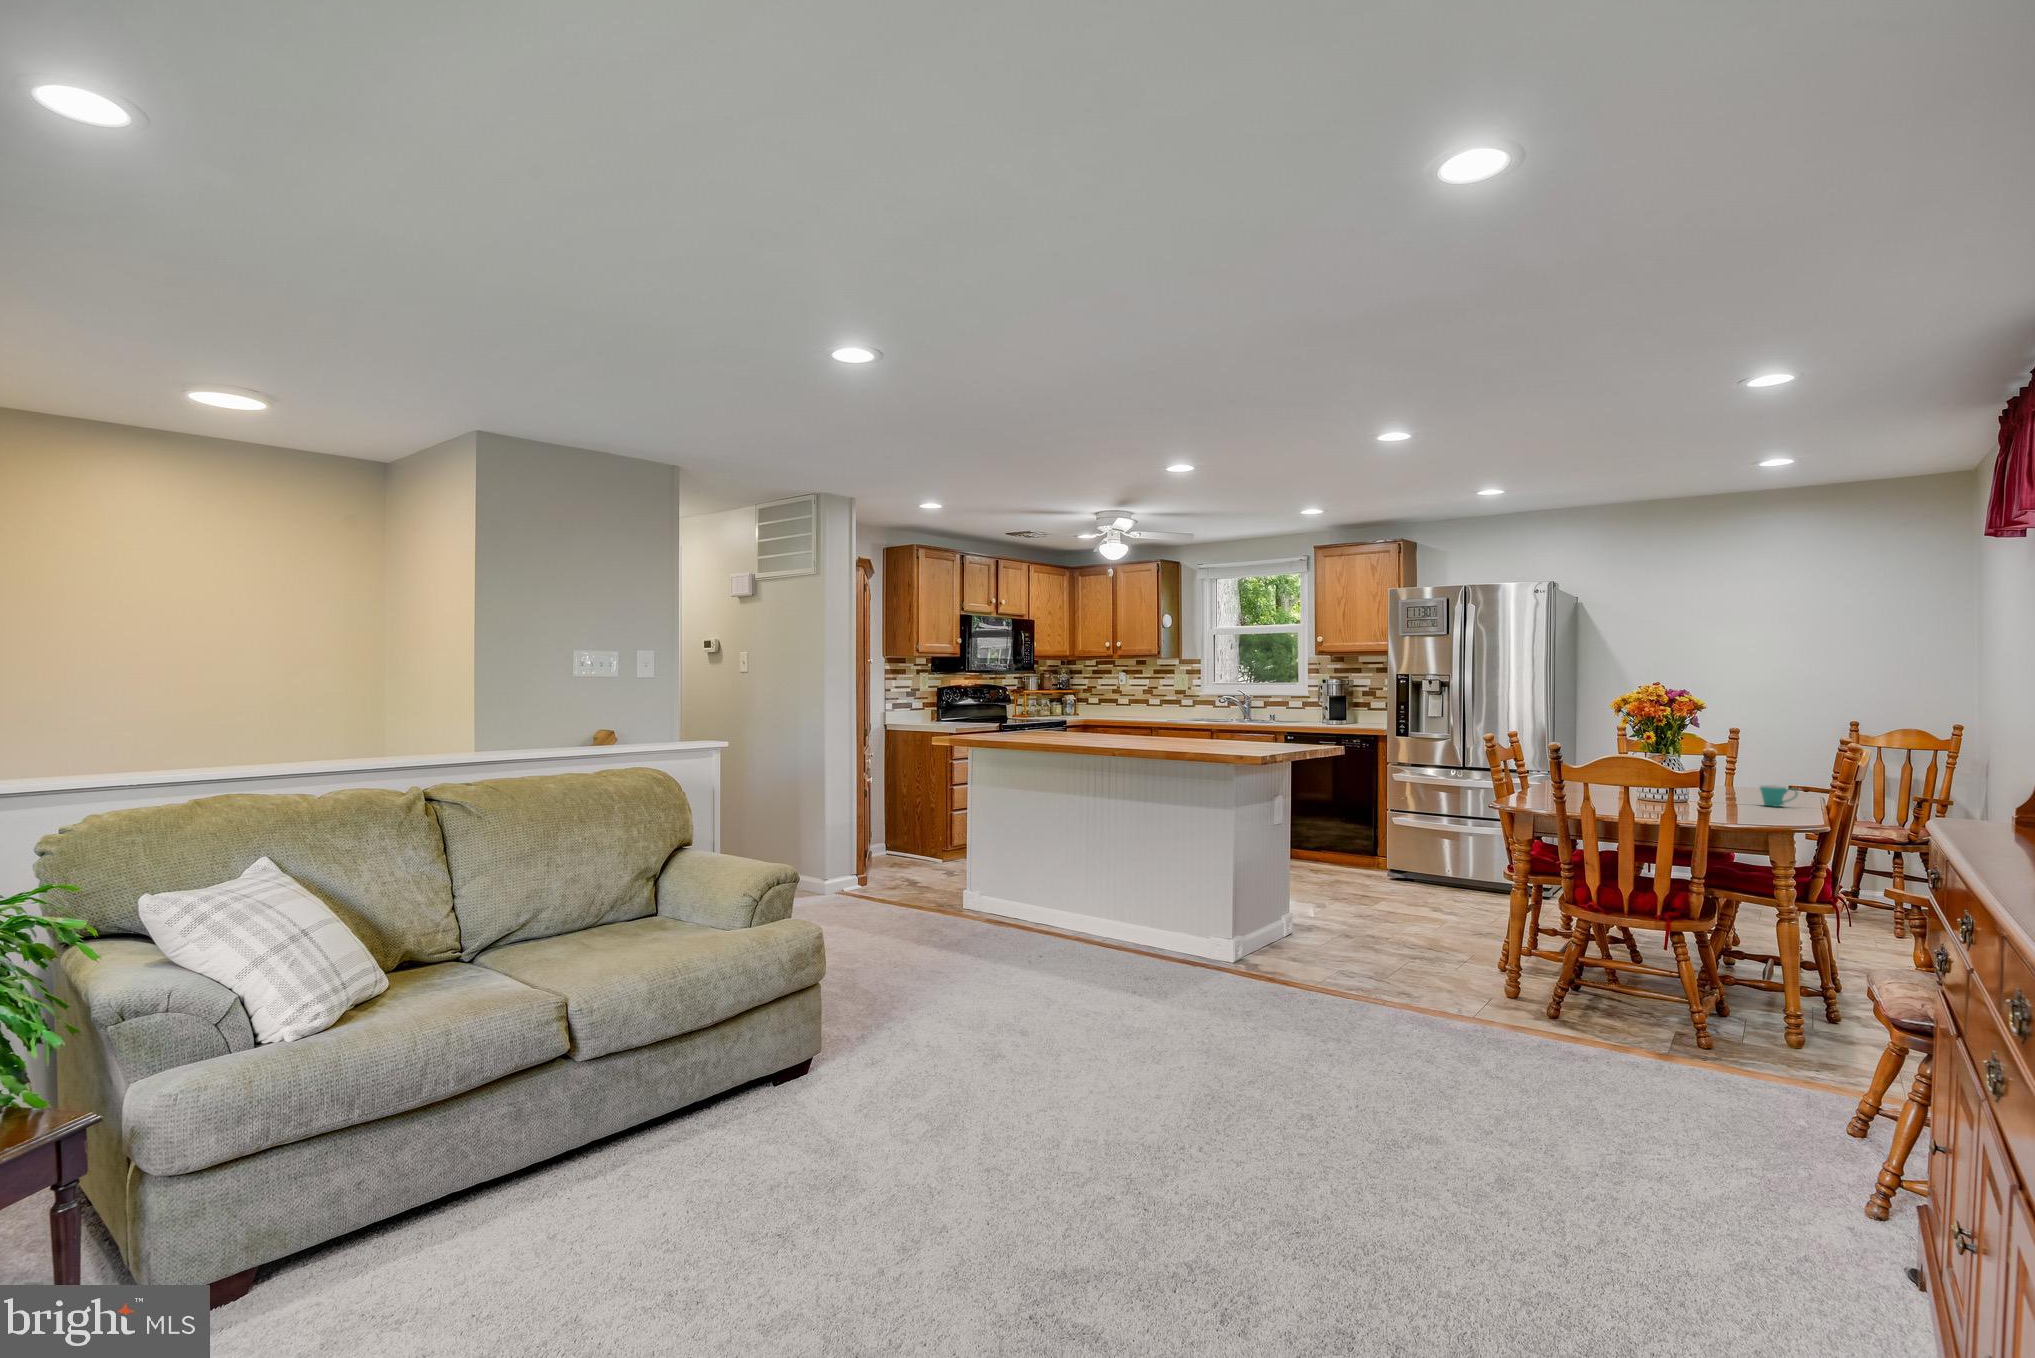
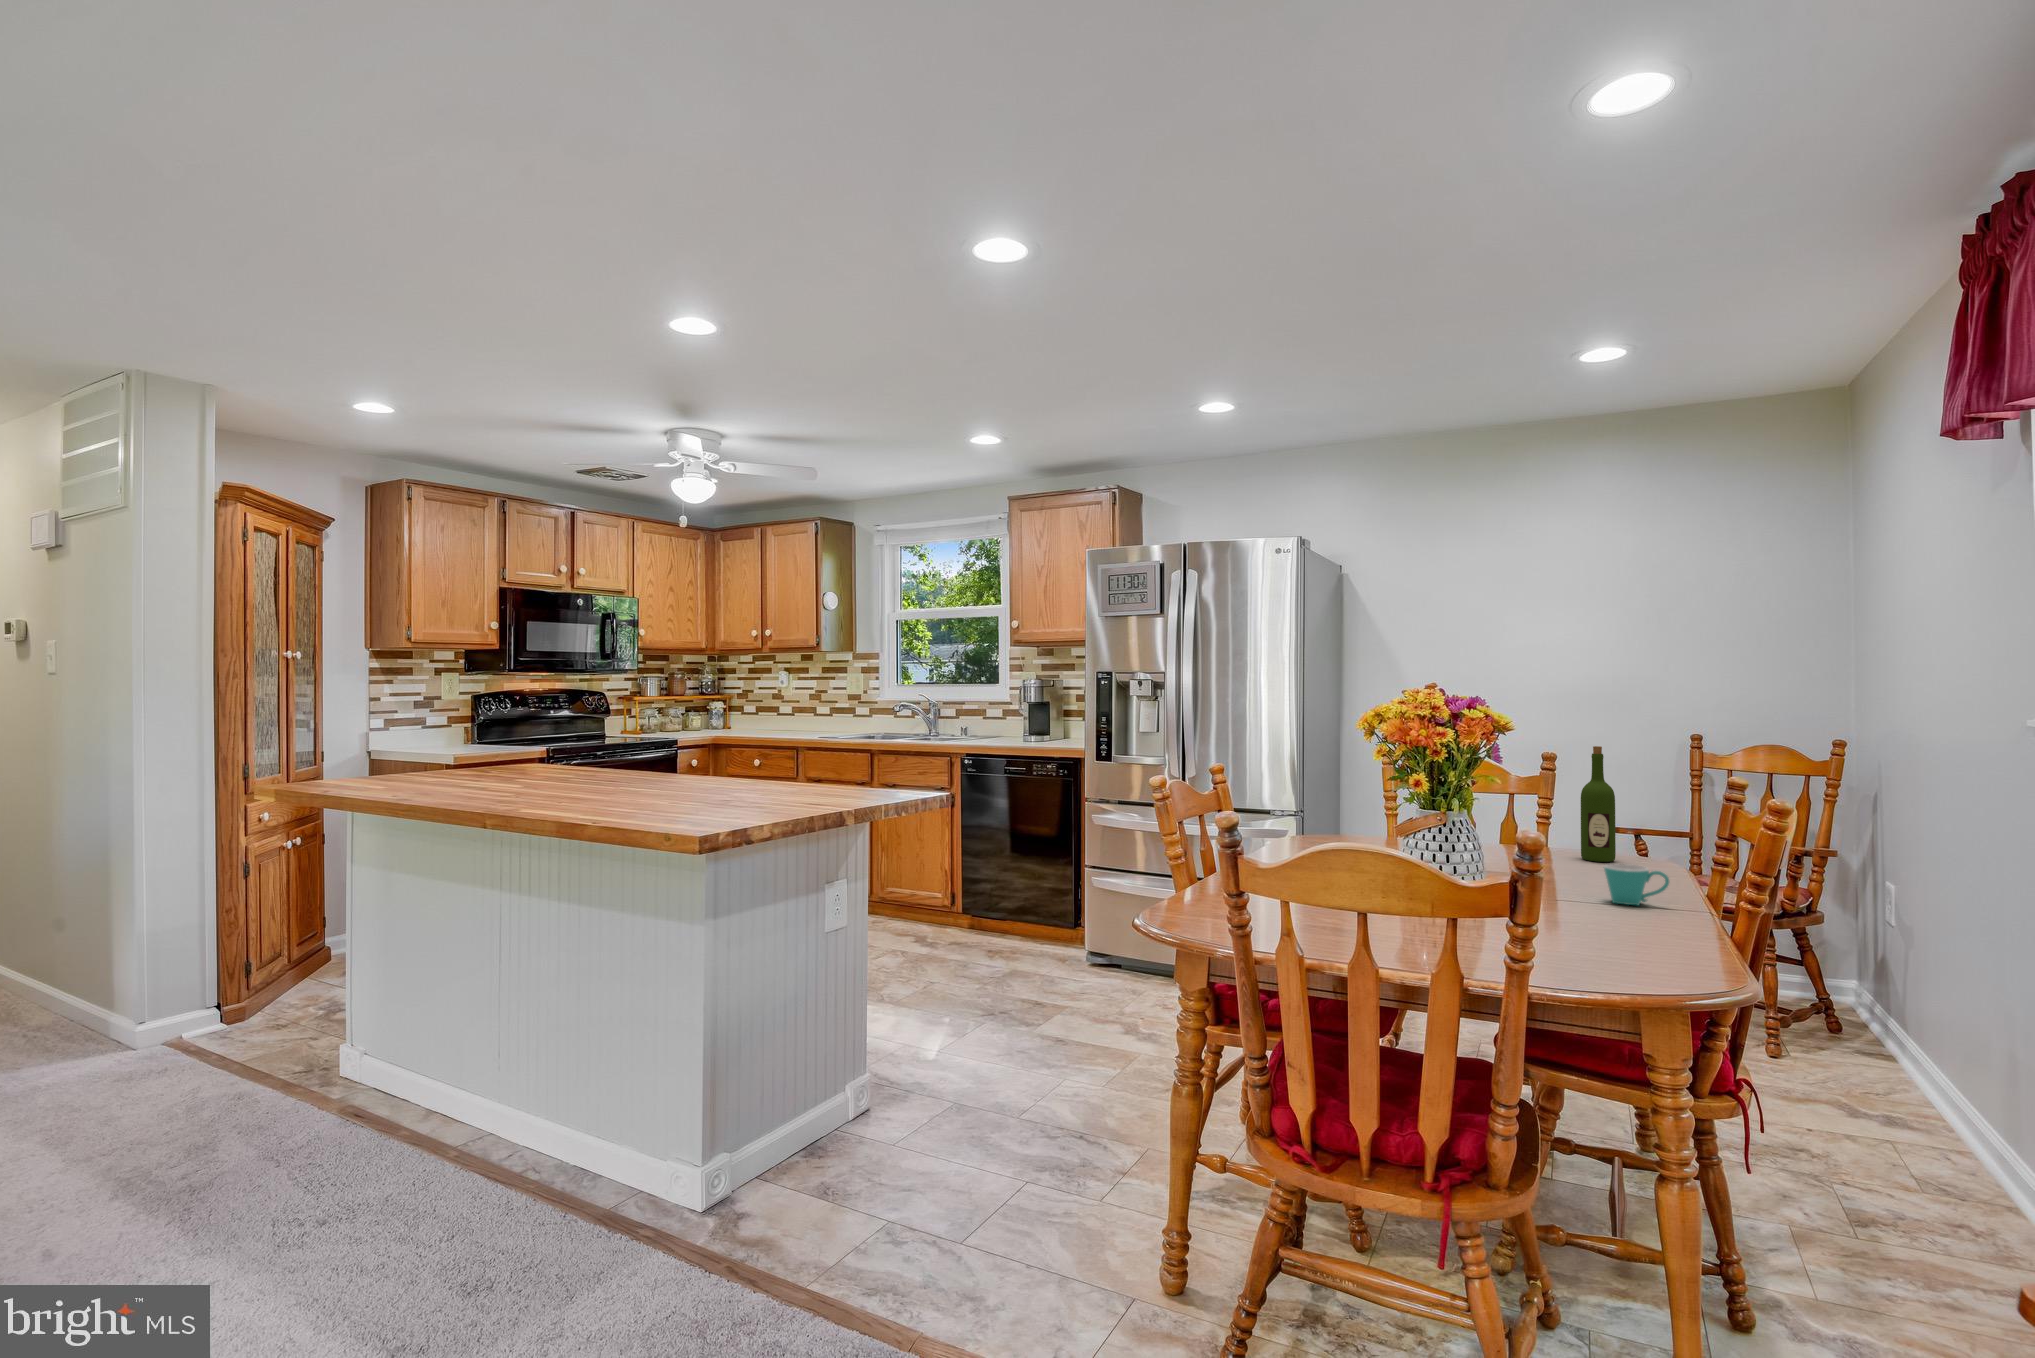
wine bottle: none [1753,723,1775,793] -> present [1581,746,1616,862]

